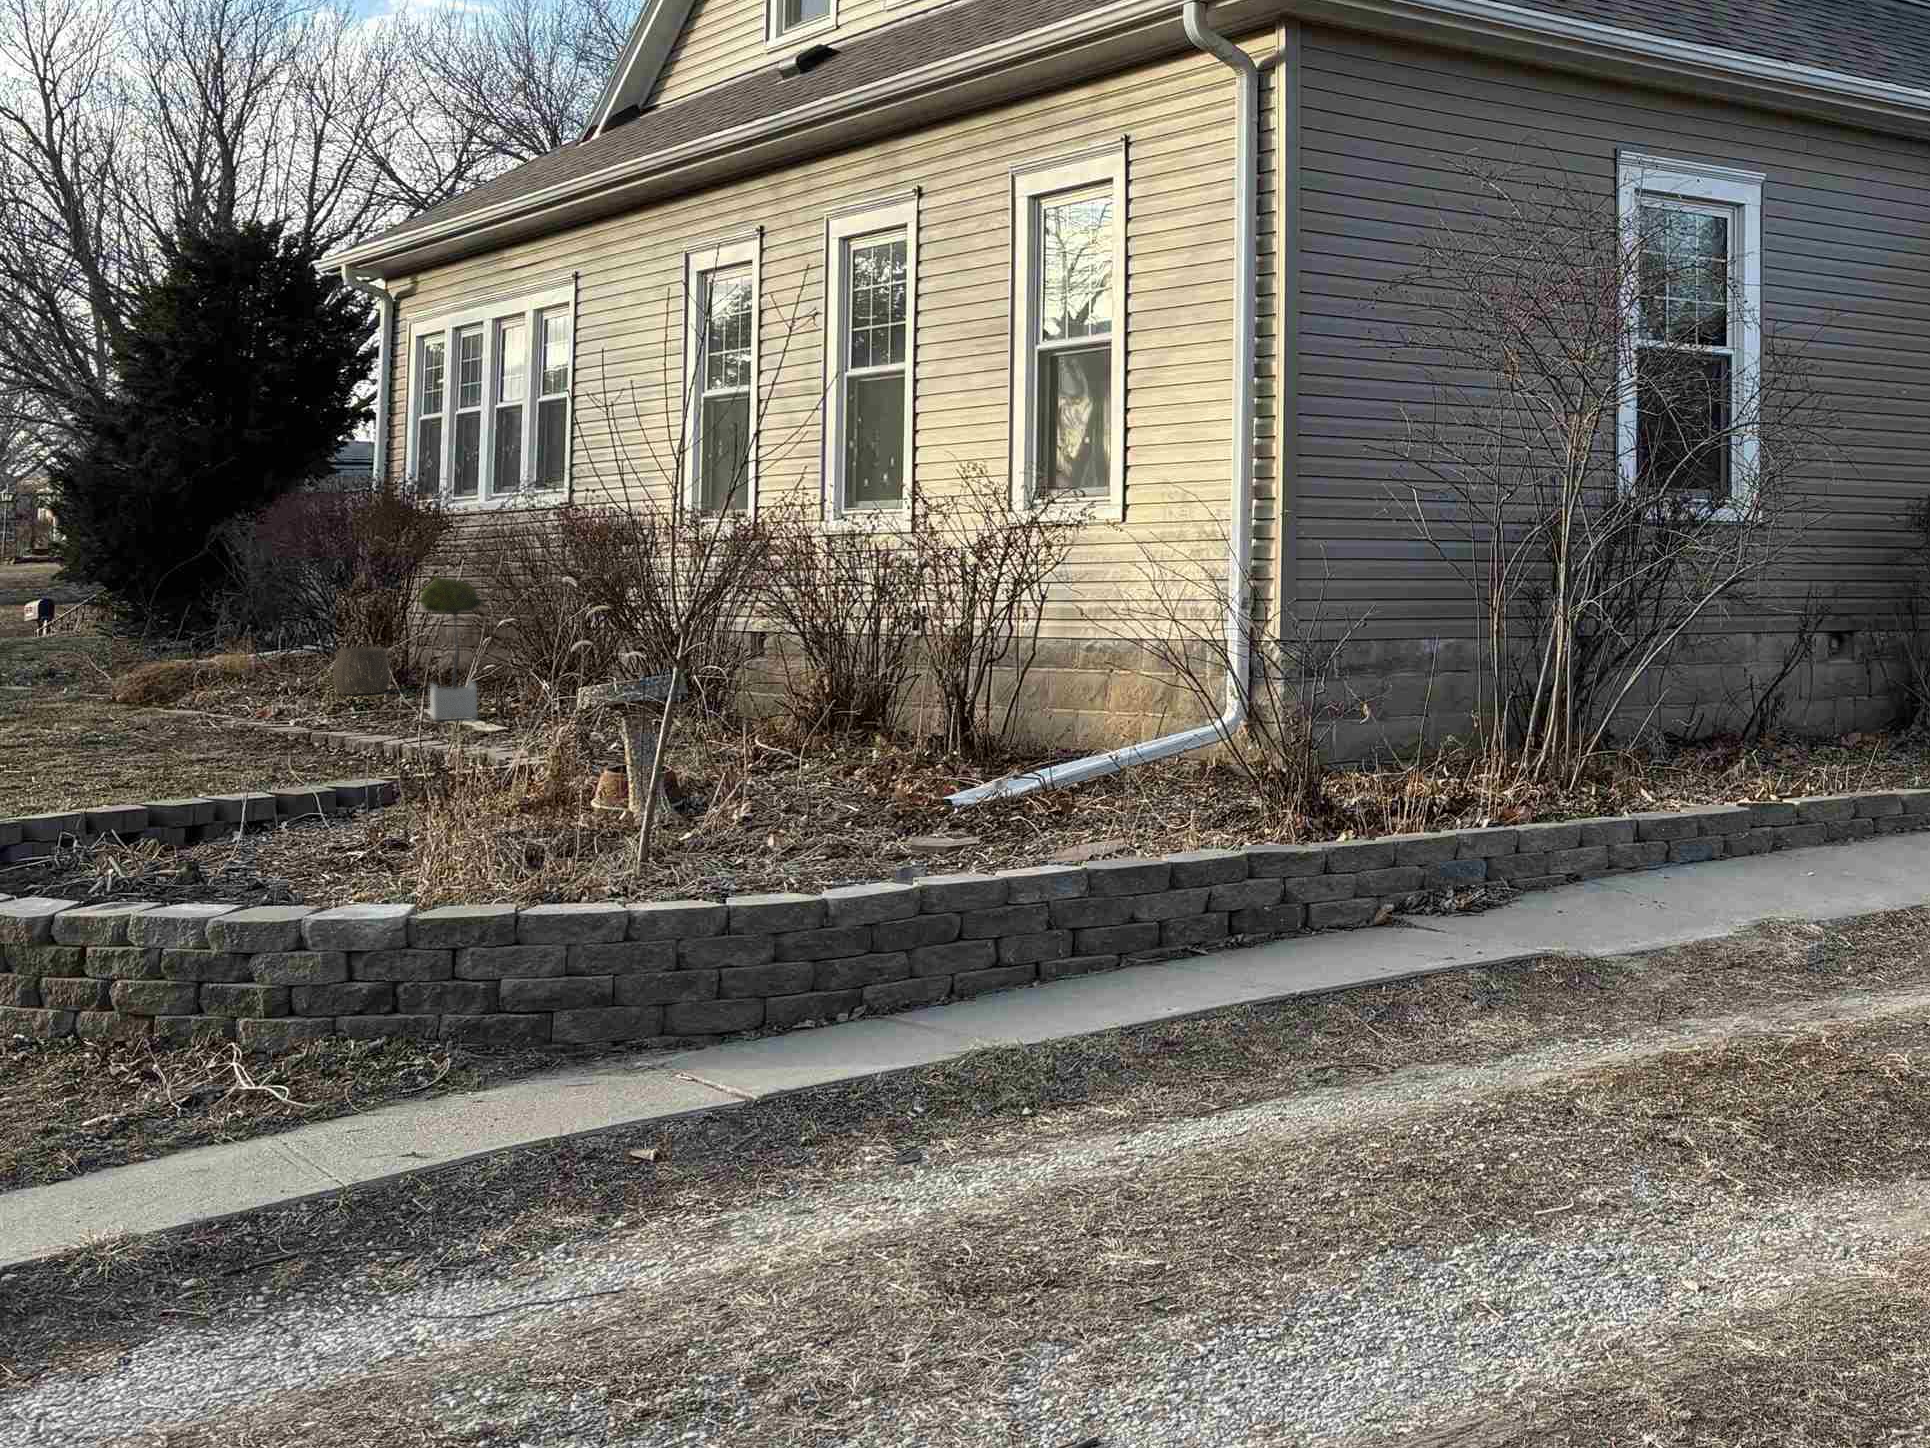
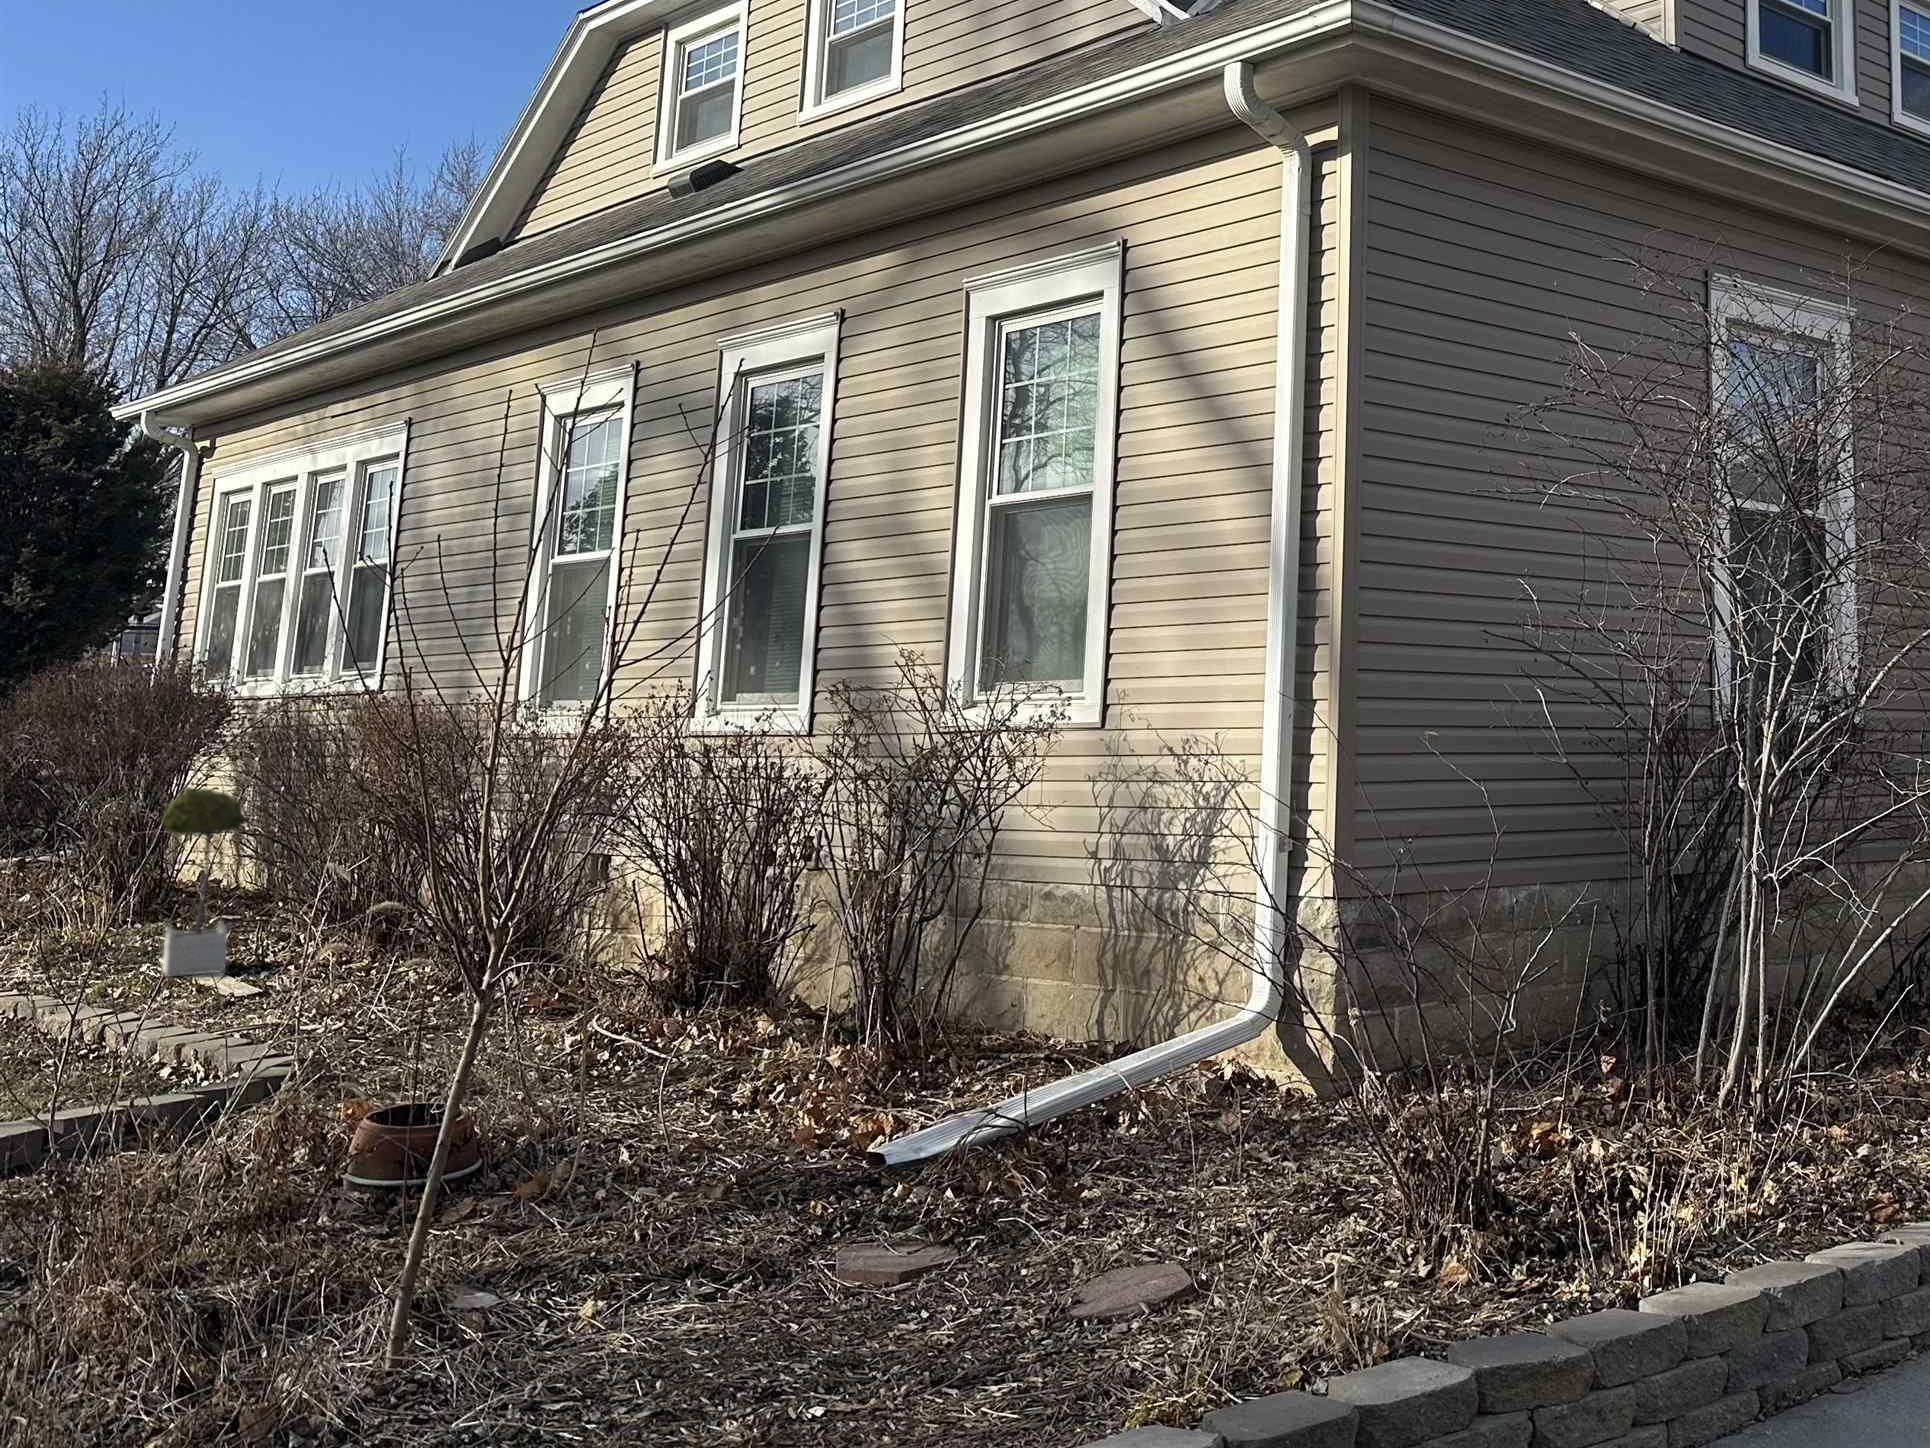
woven basket: present [333,647,390,695] -> none [53,869,131,930]

